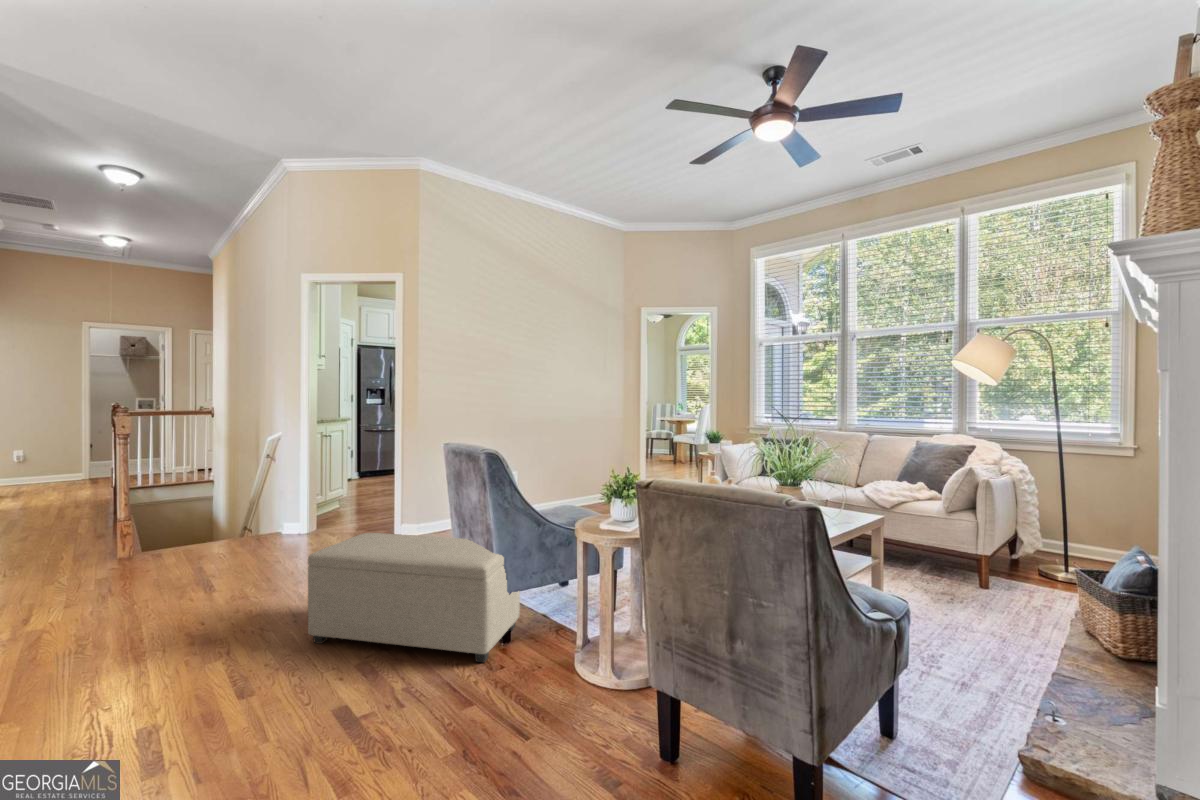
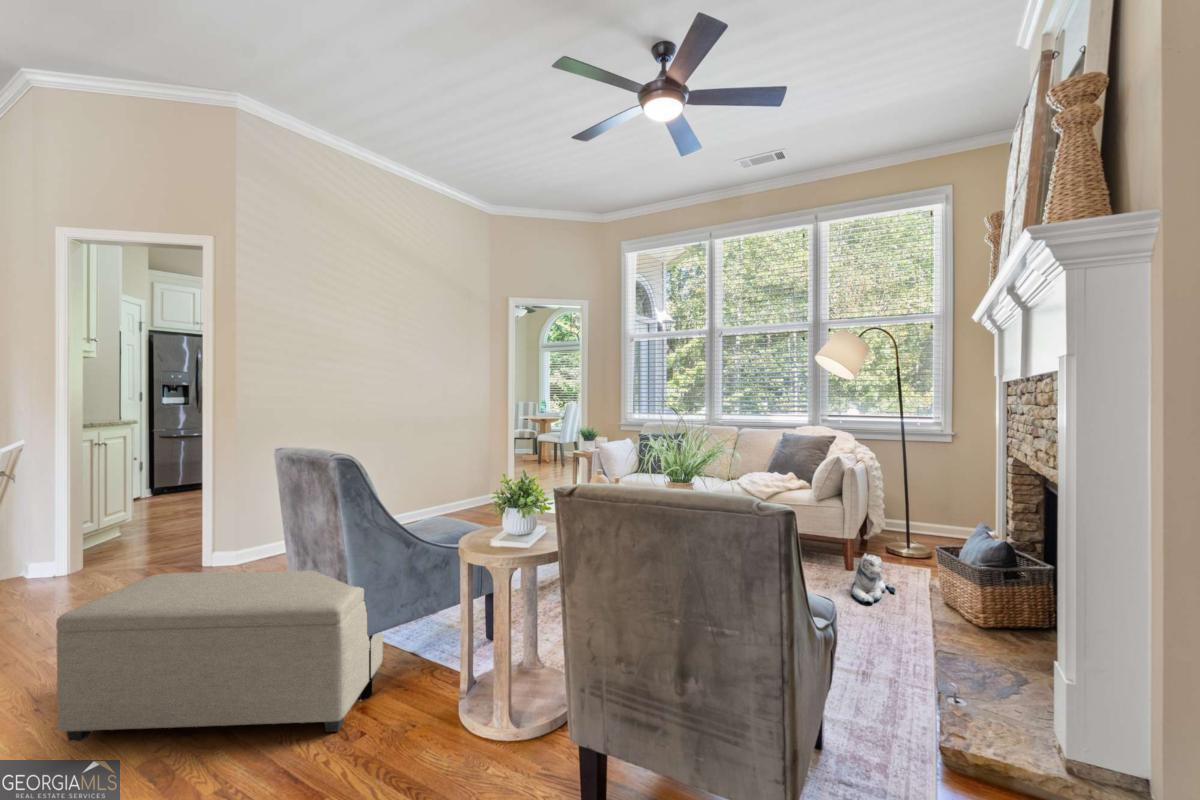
plush toy: none [978,570,1033,622] -> present [852,554,896,602]

